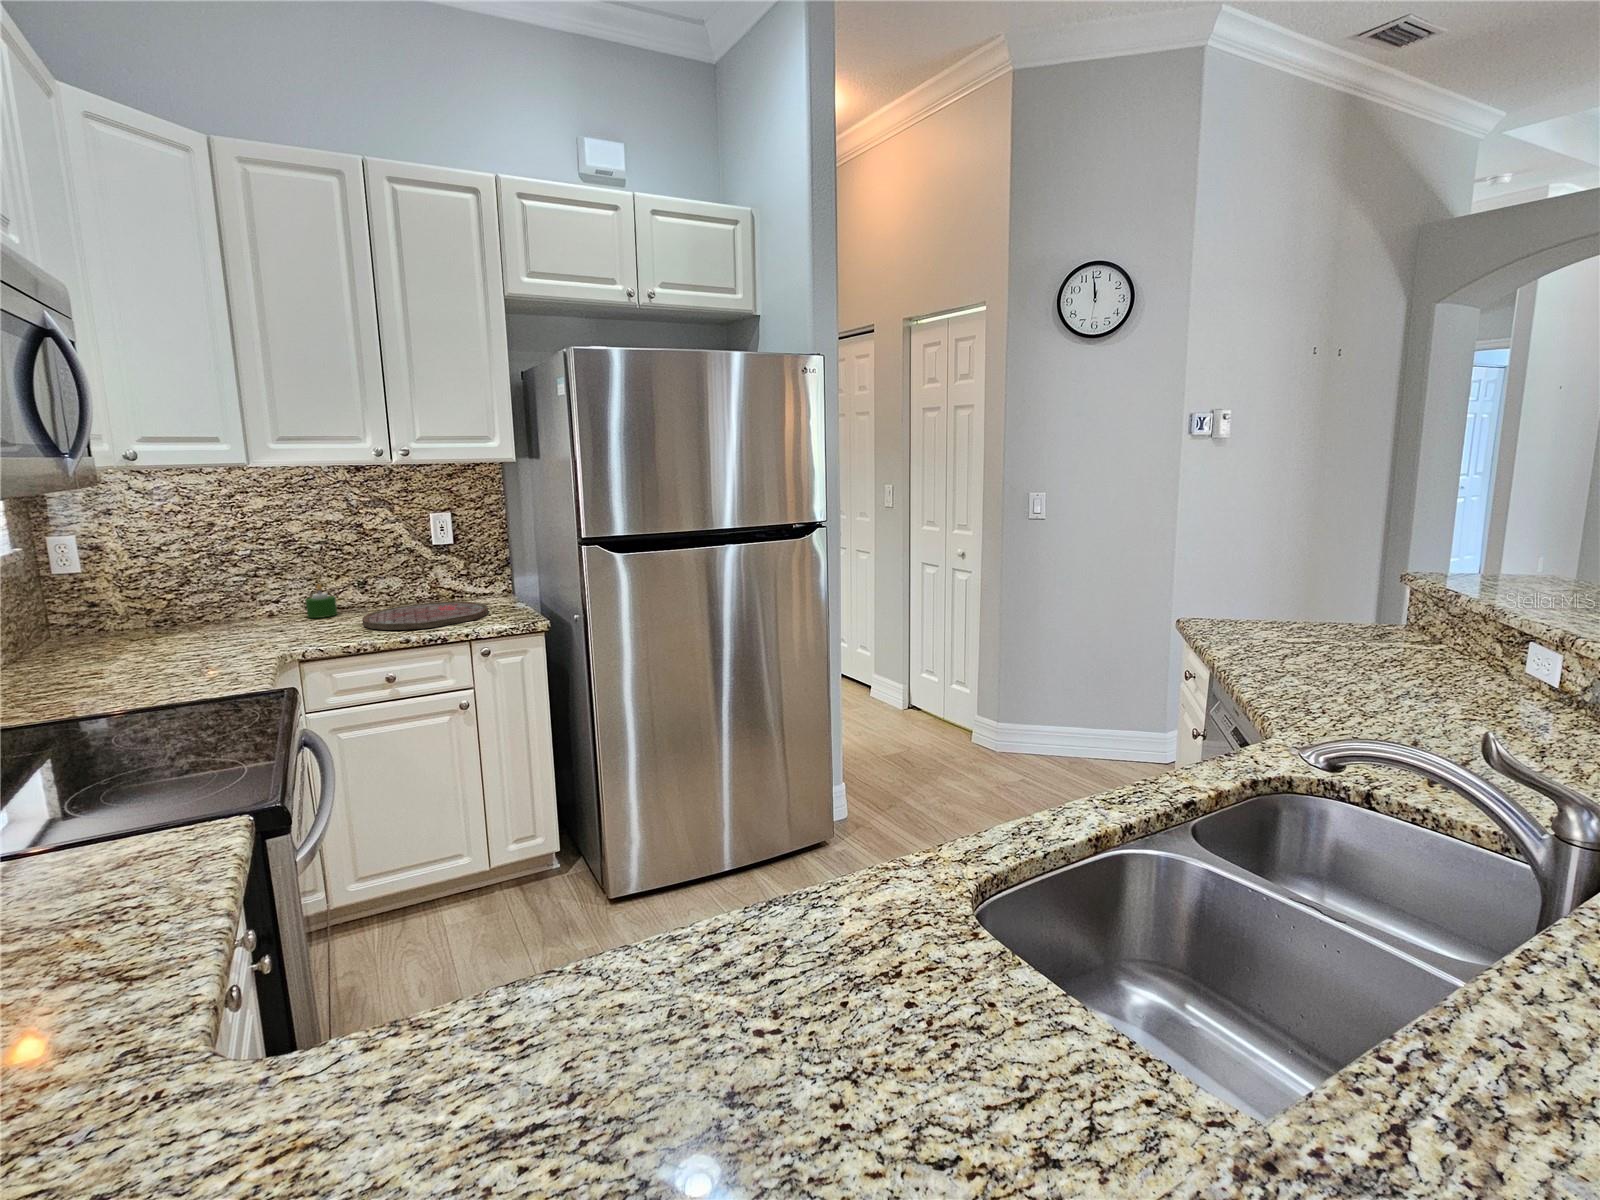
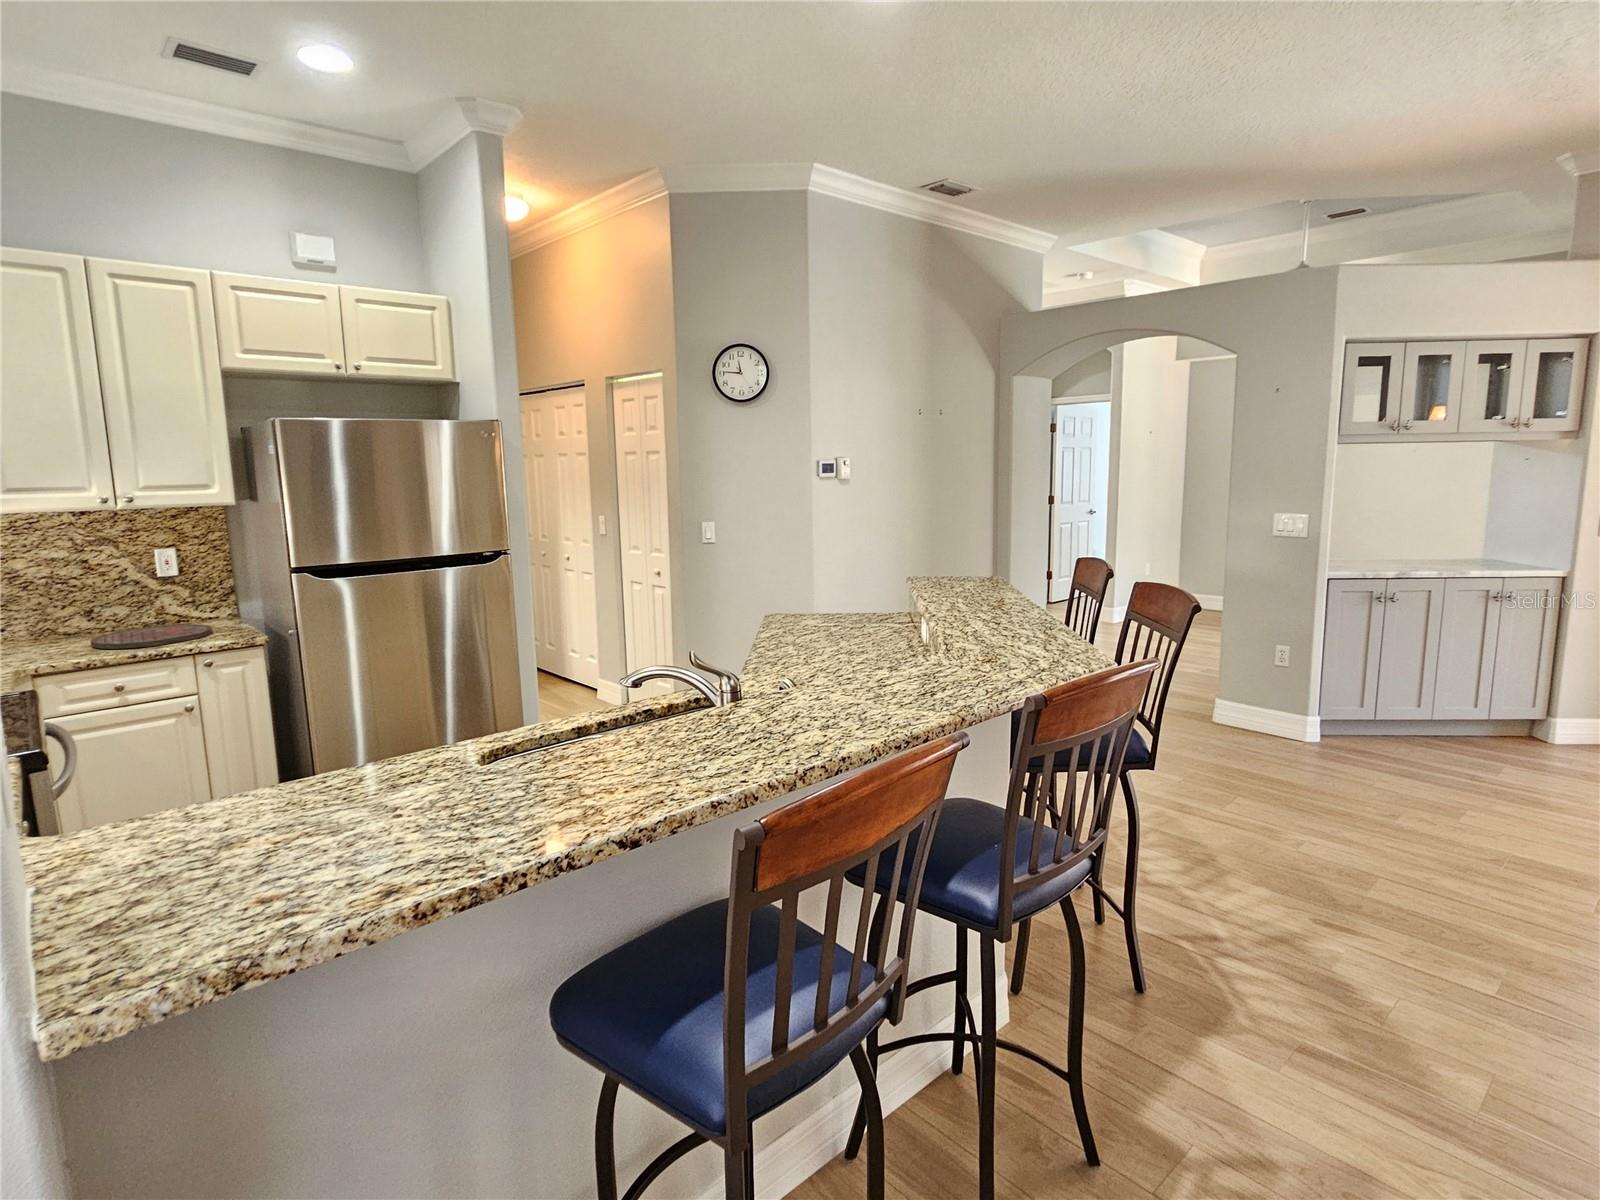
candle: present [305,585,337,618] -> none [31,614,64,643]

